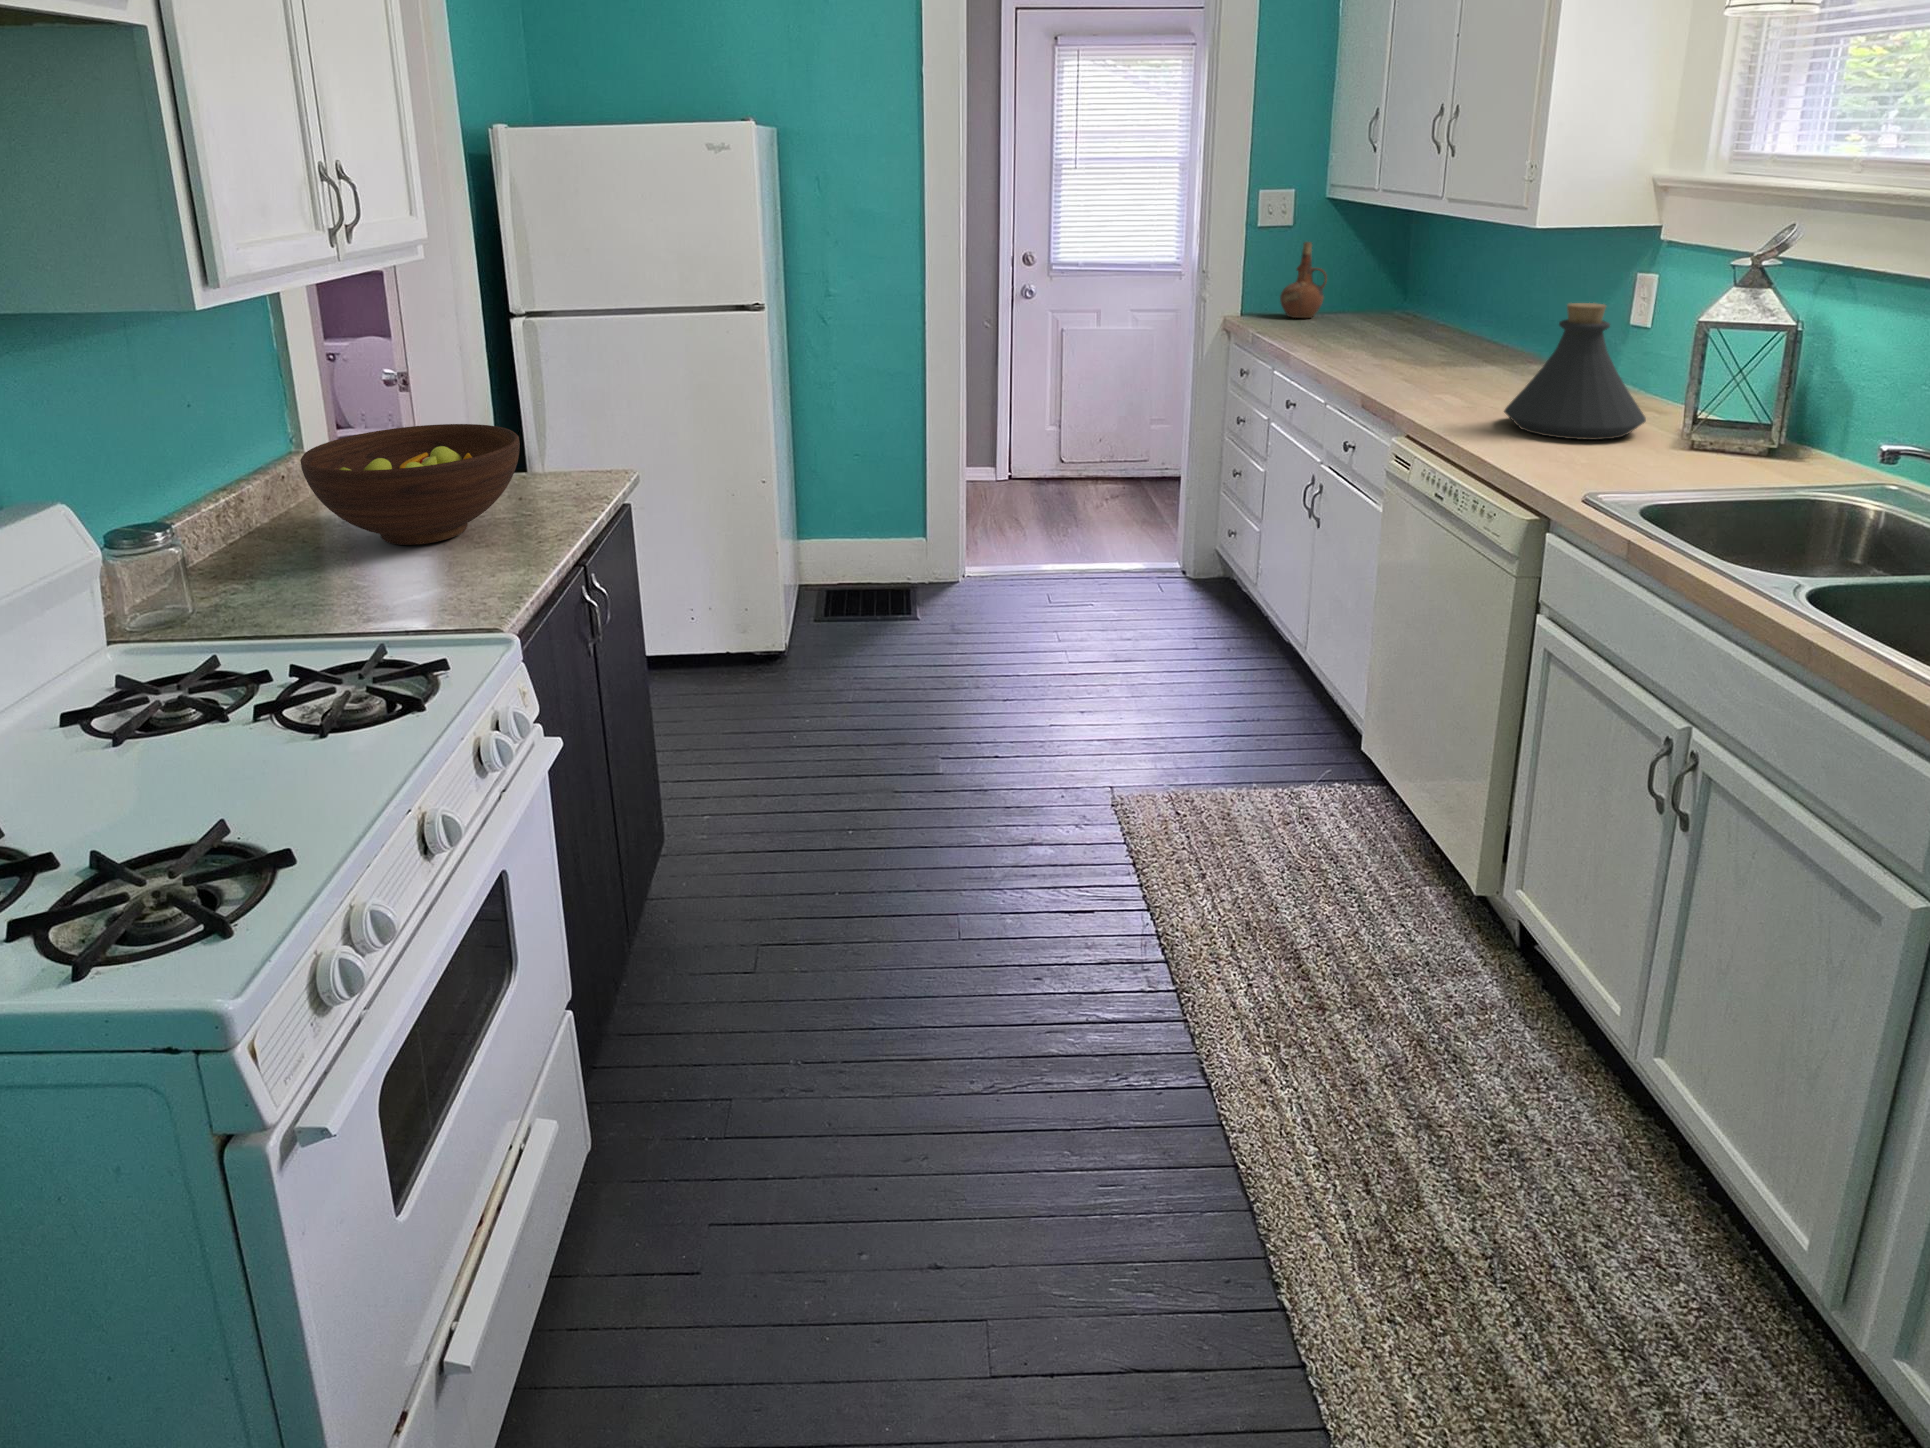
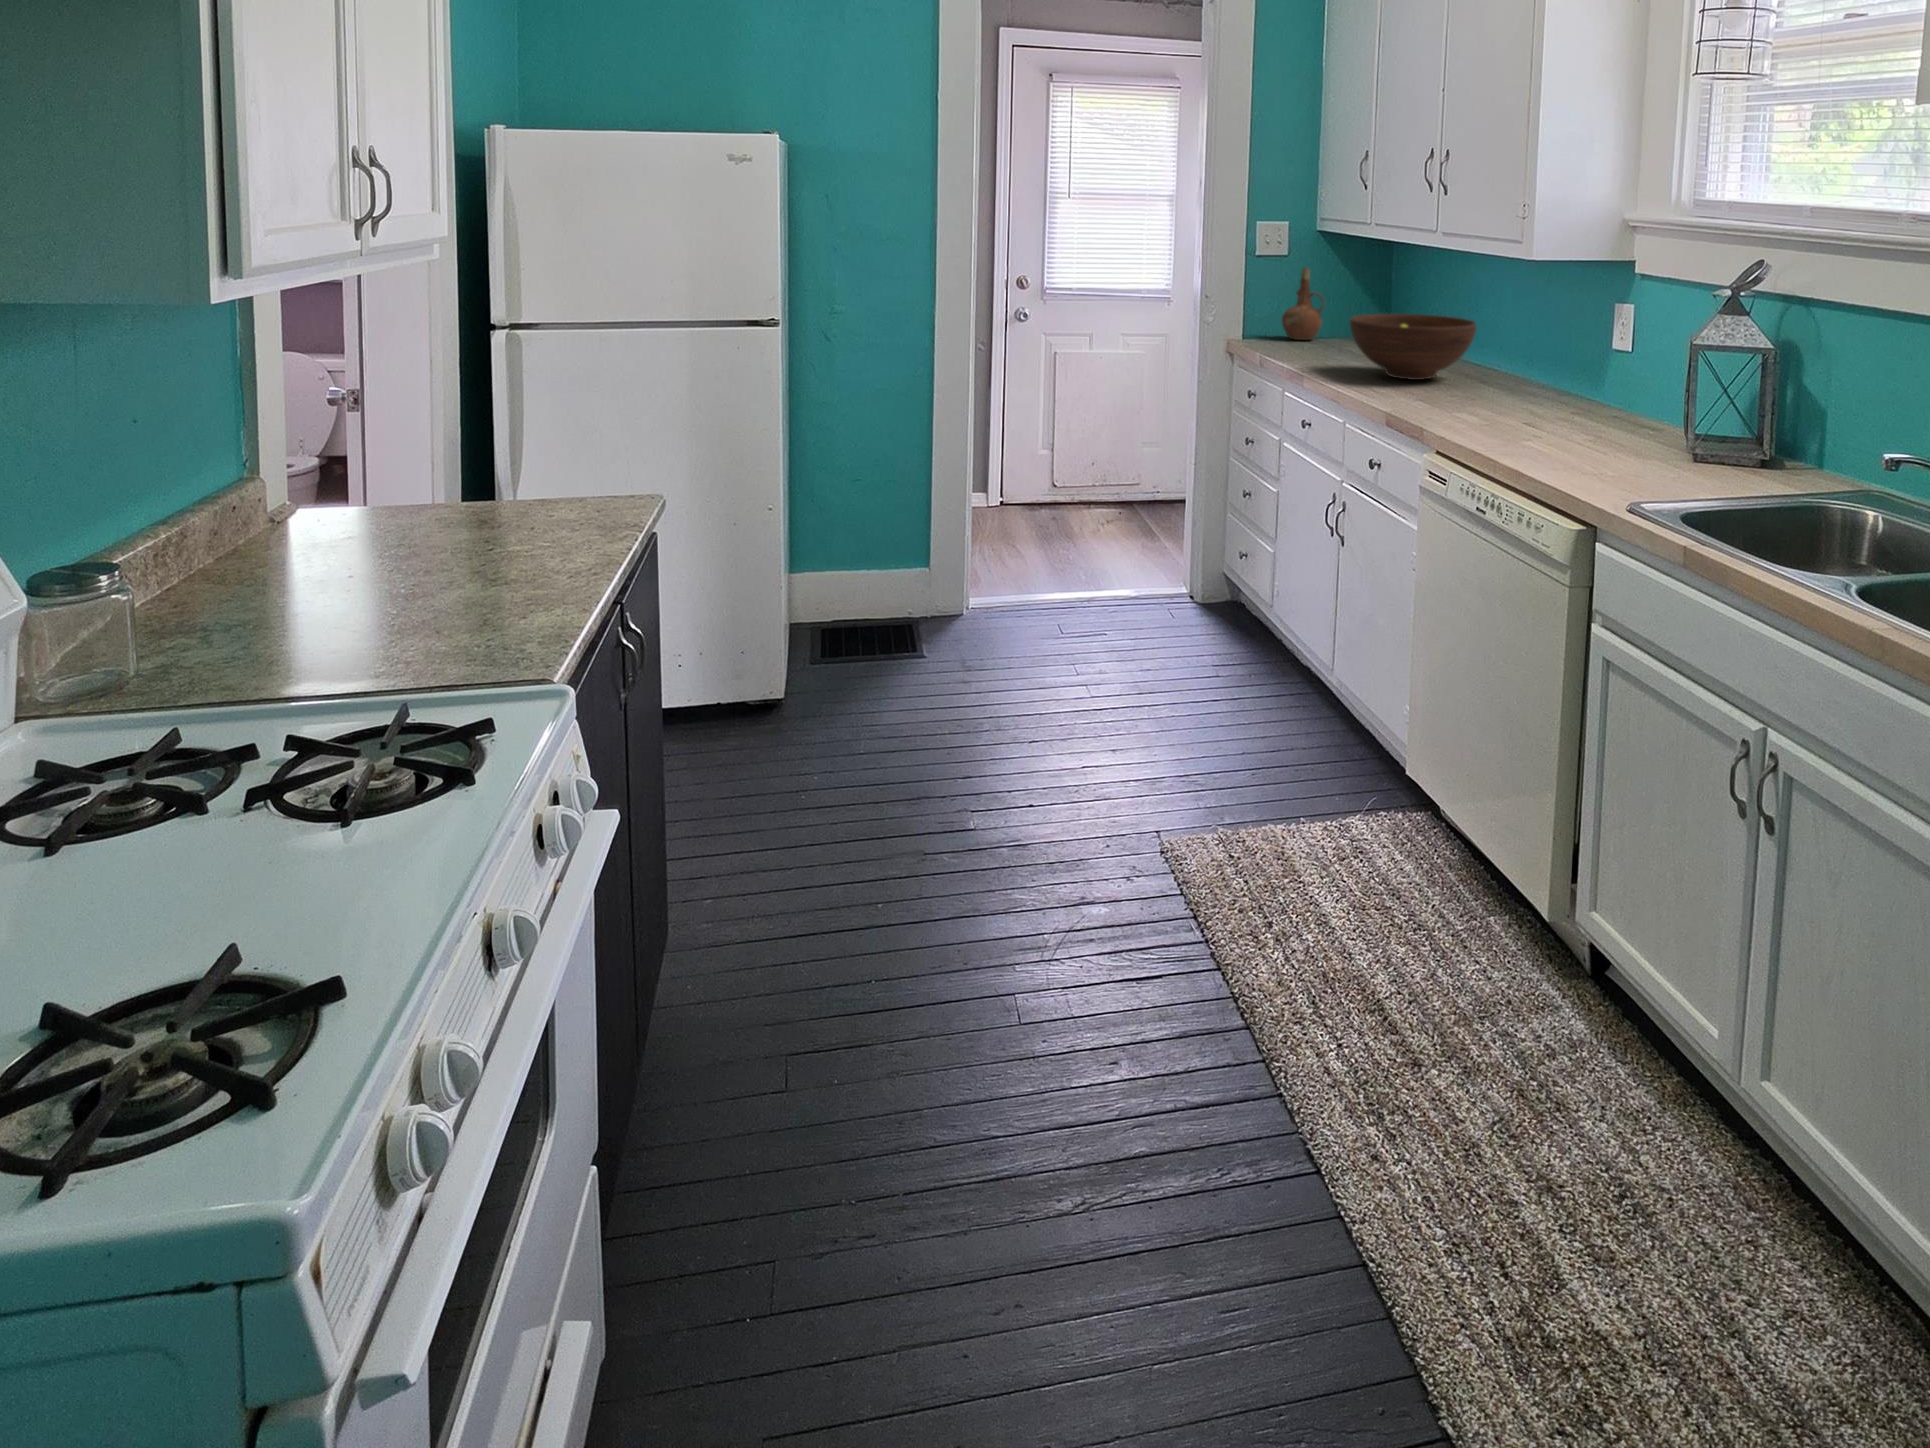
bottle: present [1504,303,1646,440] -> none [1529,326,1656,454]
fruit bowl: present [300,424,520,545] -> present [1350,314,1477,380]

